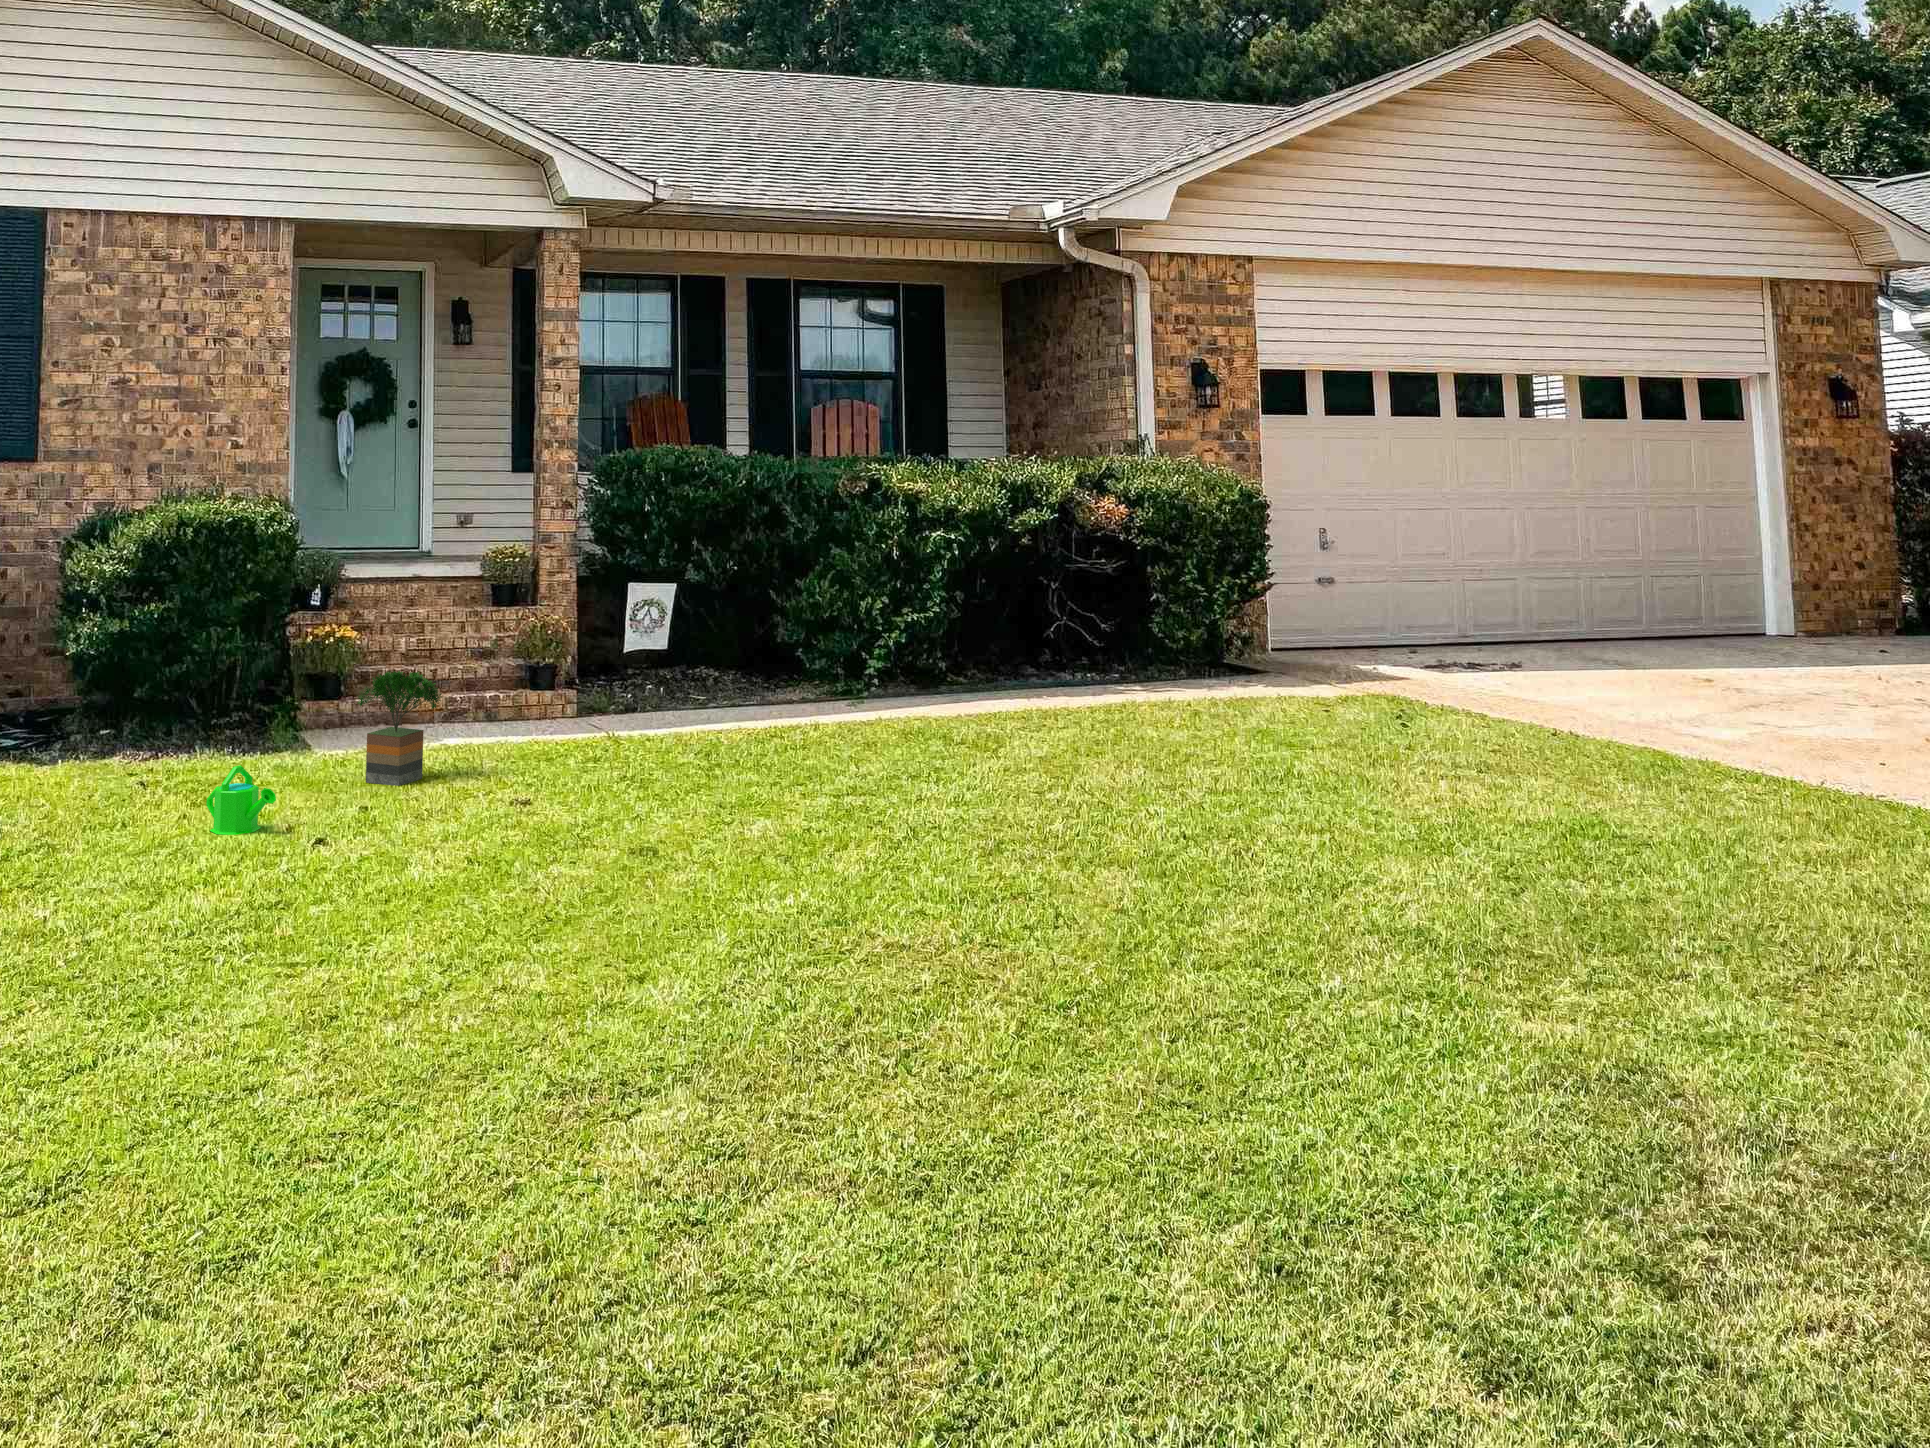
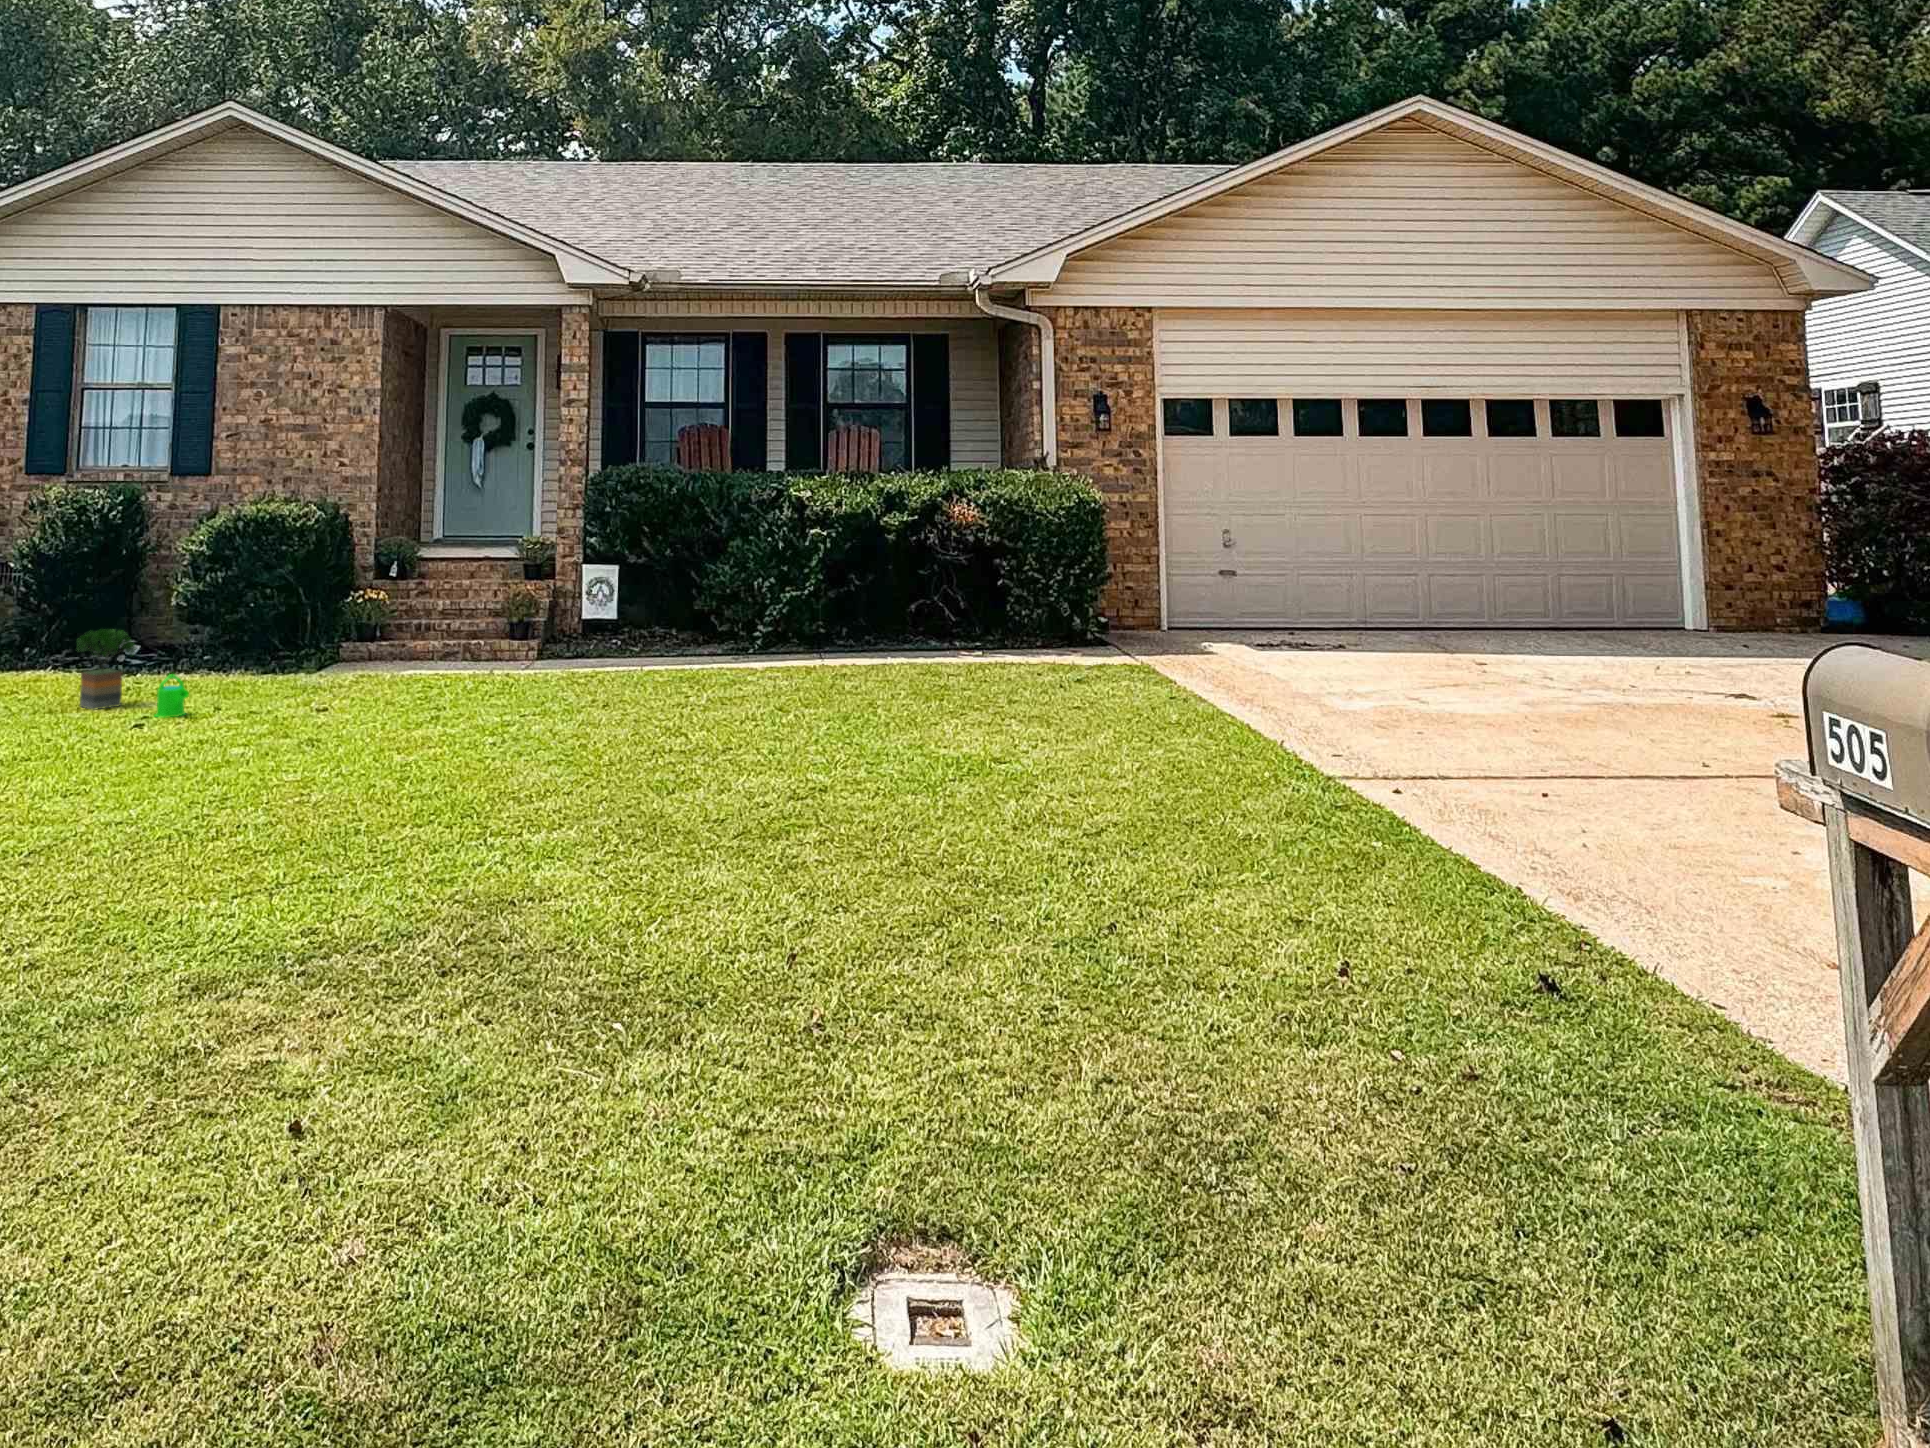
potted tree: present [358,671,442,786] -> present [78,629,136,710]

